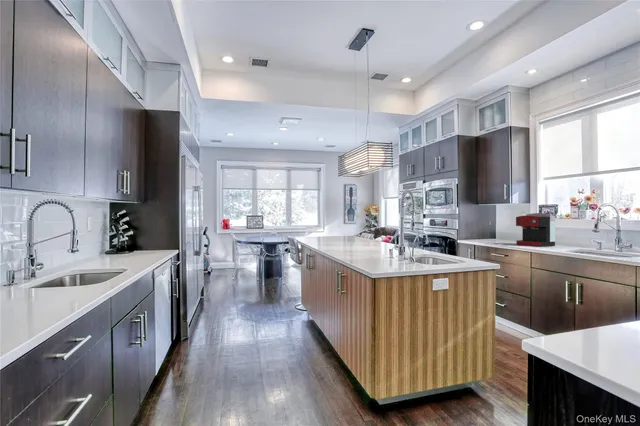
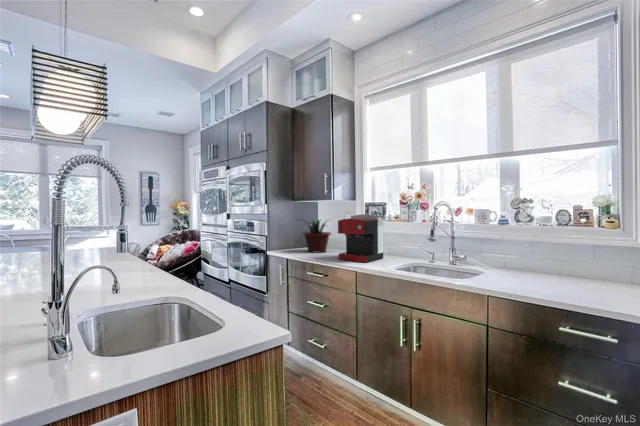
potted plant: none [480,217,509,242] -> present [303,219,331,252]

